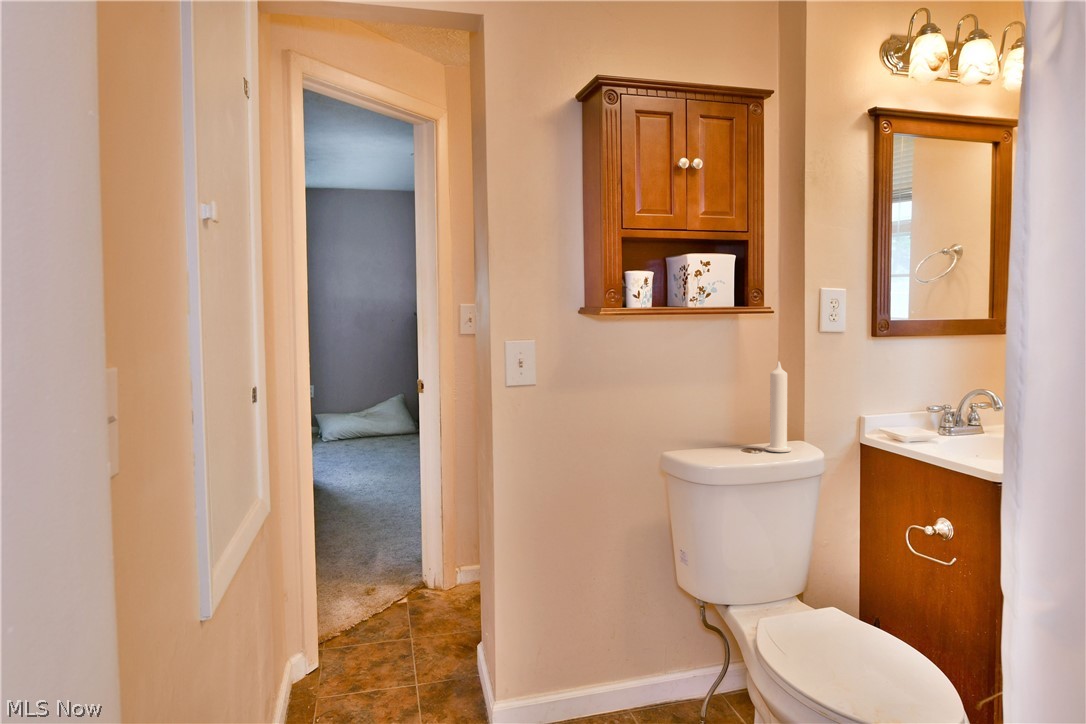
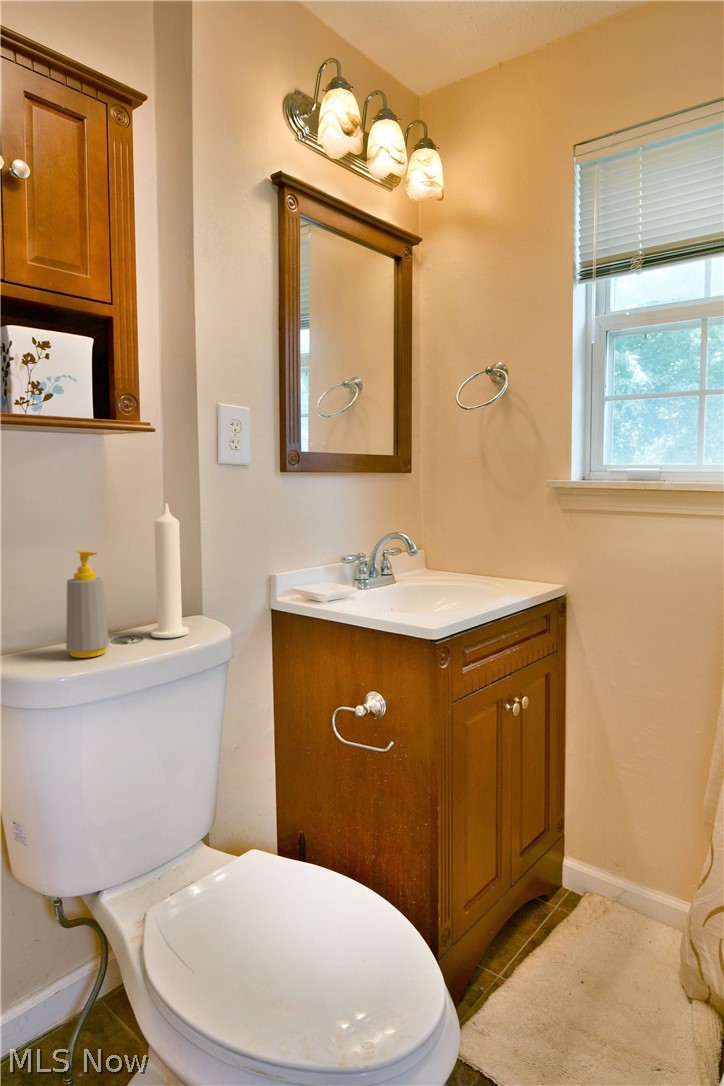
soap bottle: none [713,390,739,457] -> present [66,550,109,658]

